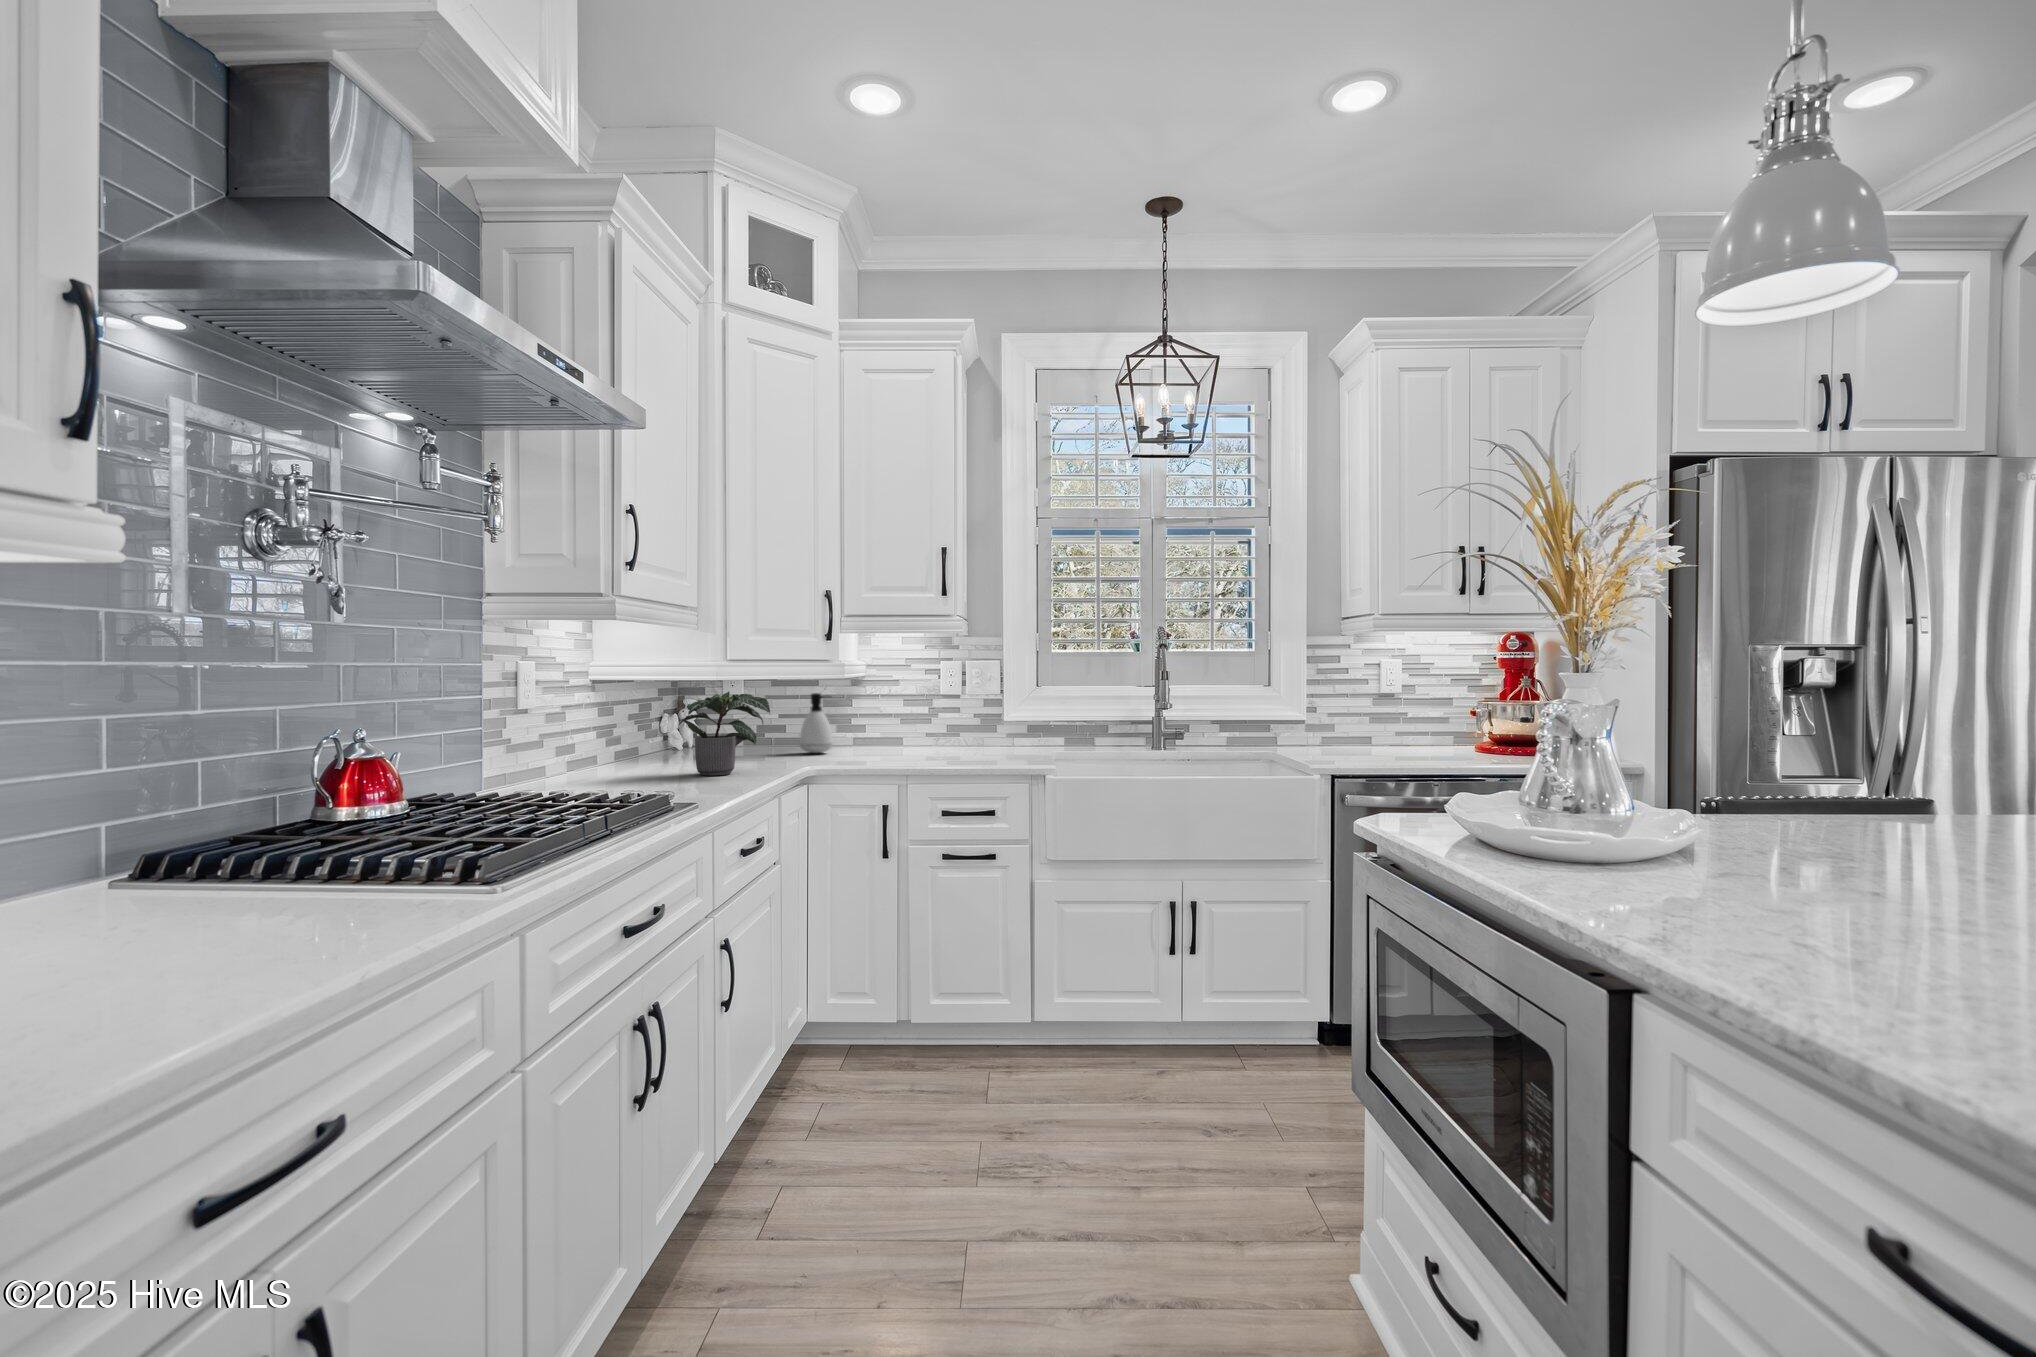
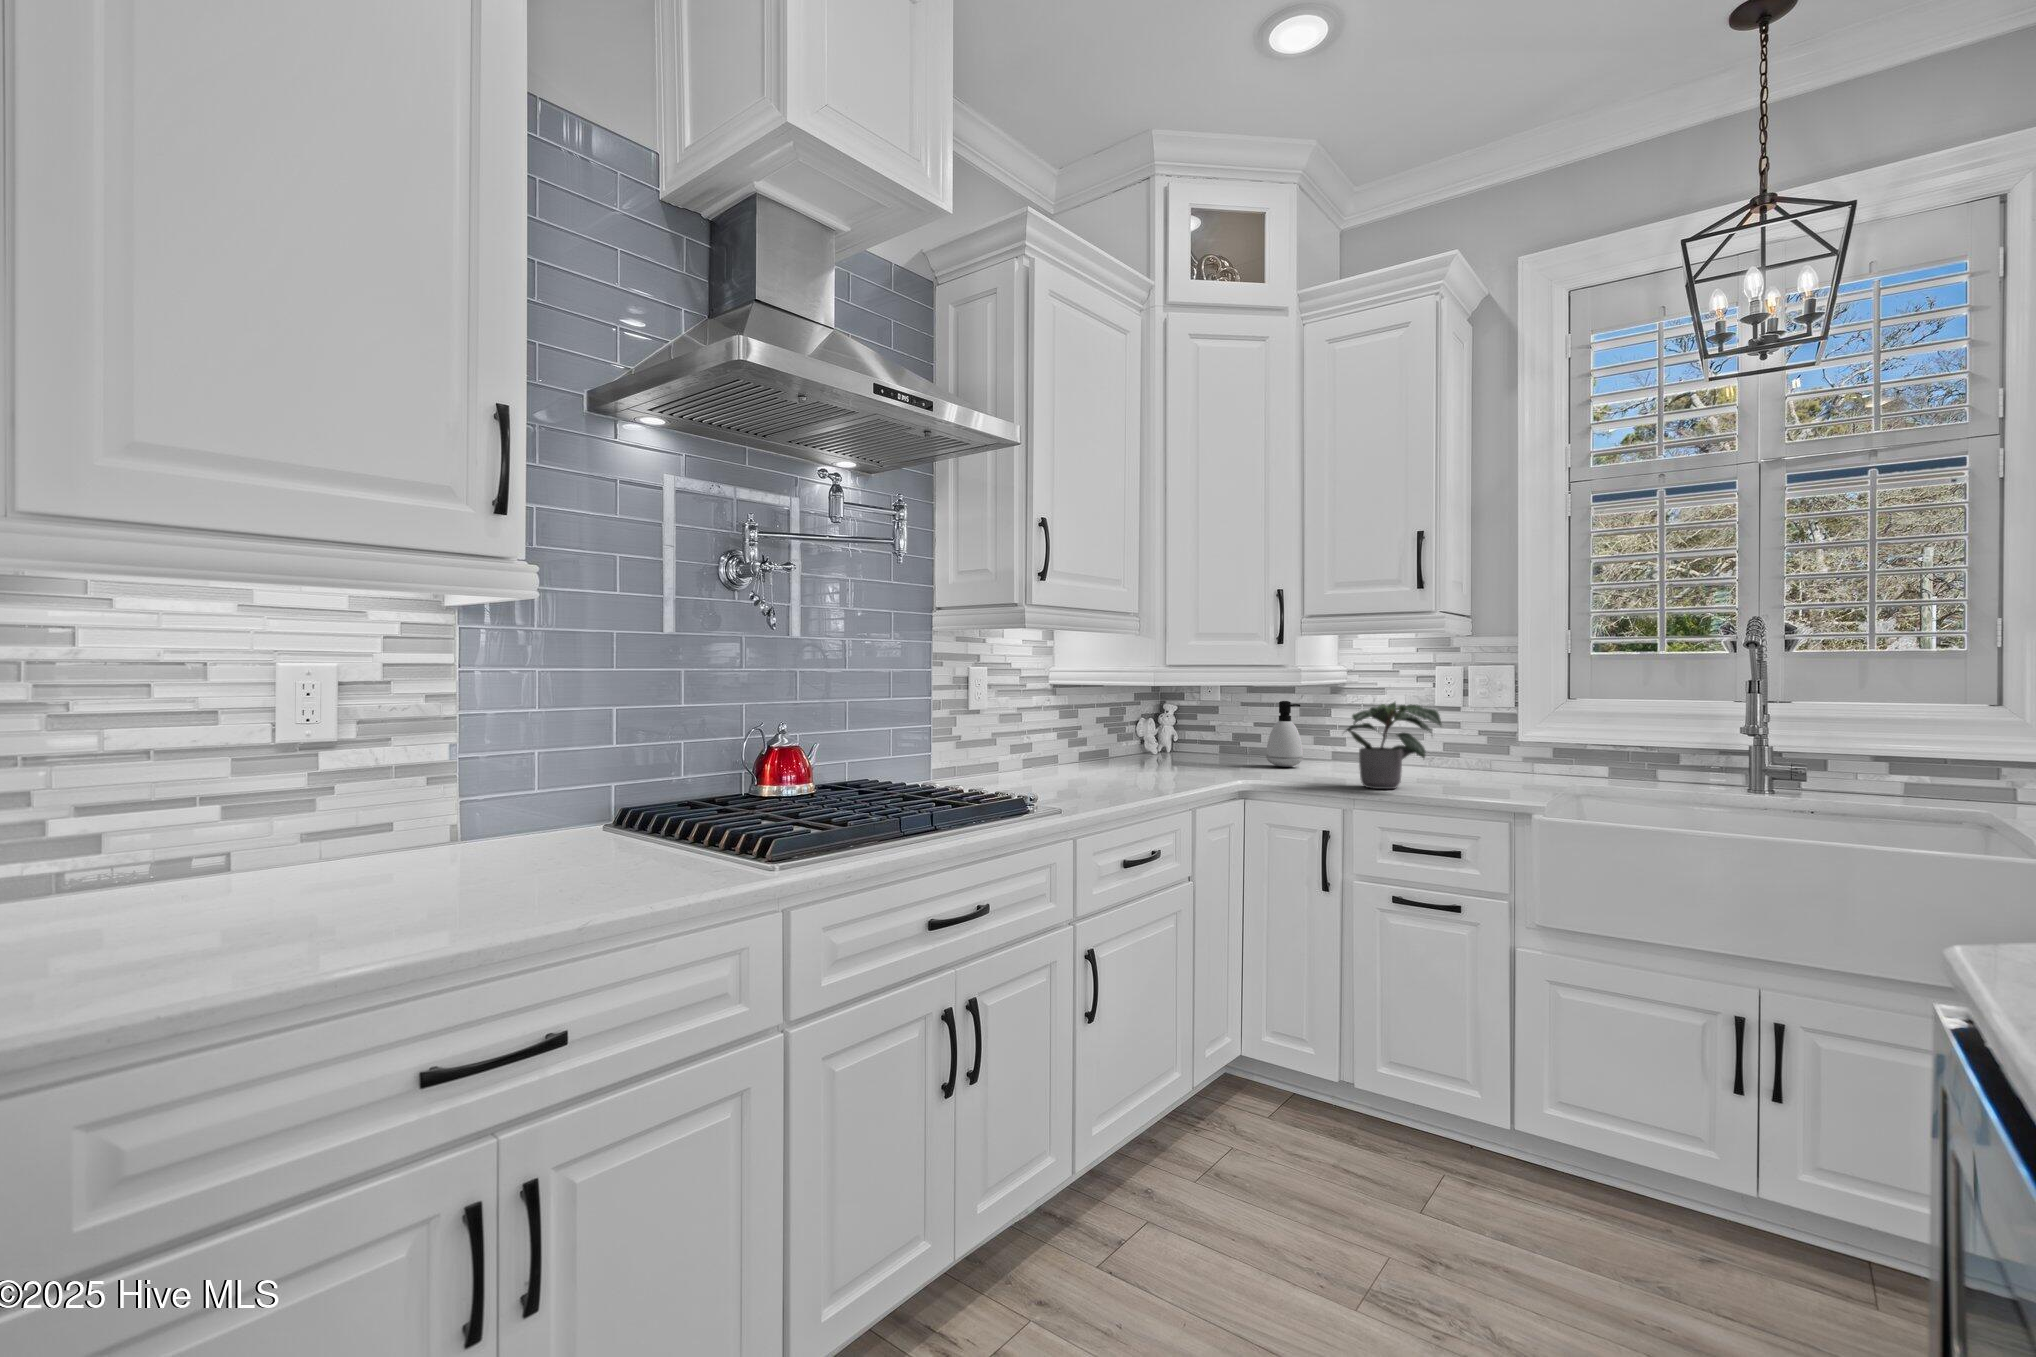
potted plant: present [678,691,770,776] -> present [1346,702,1441,789]

